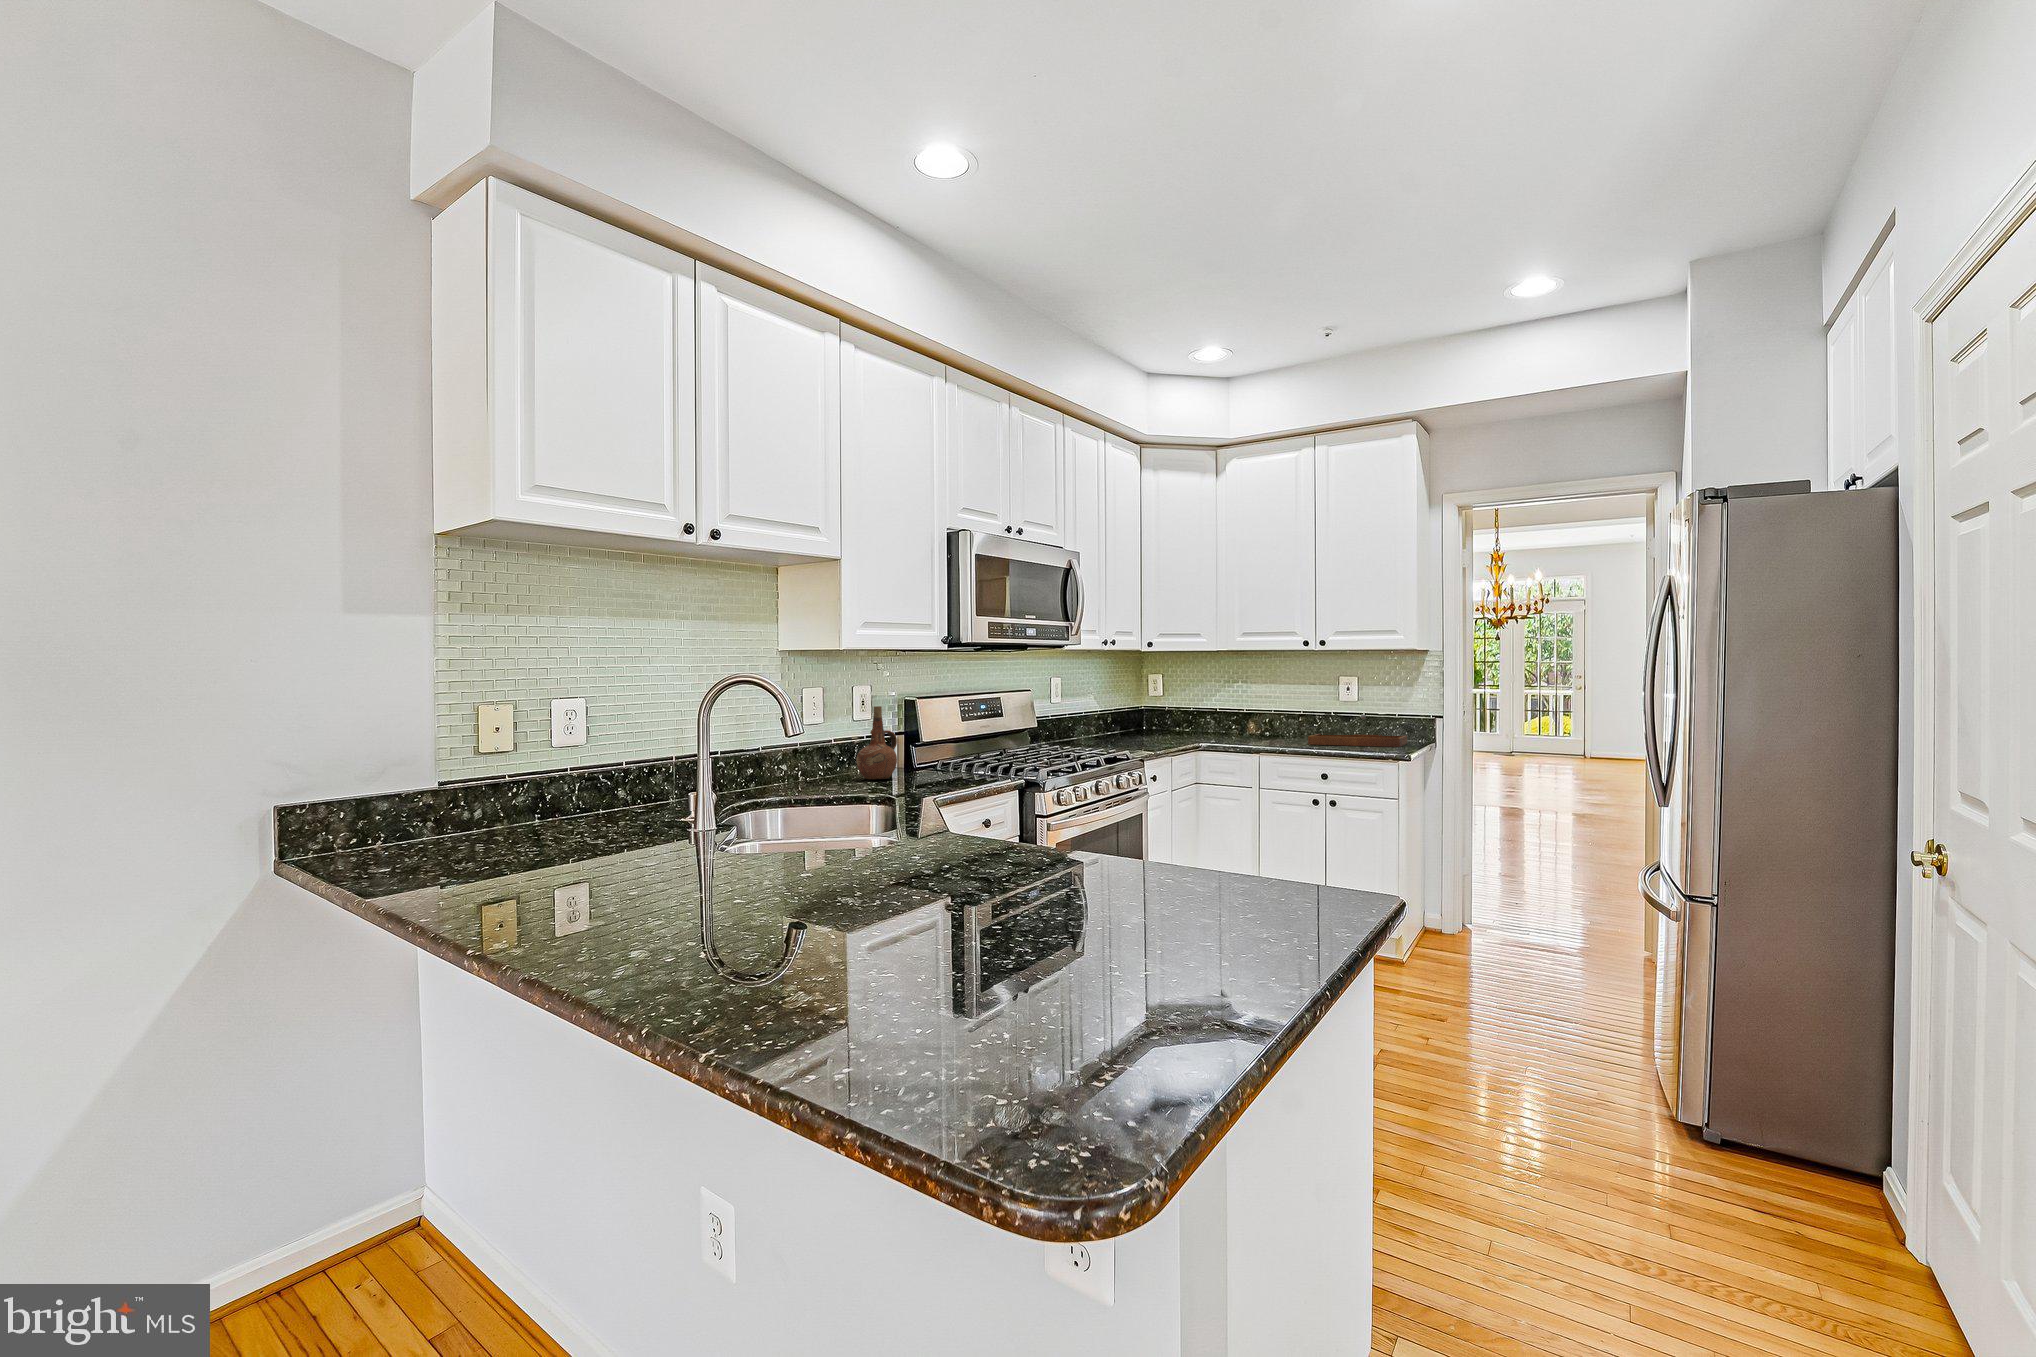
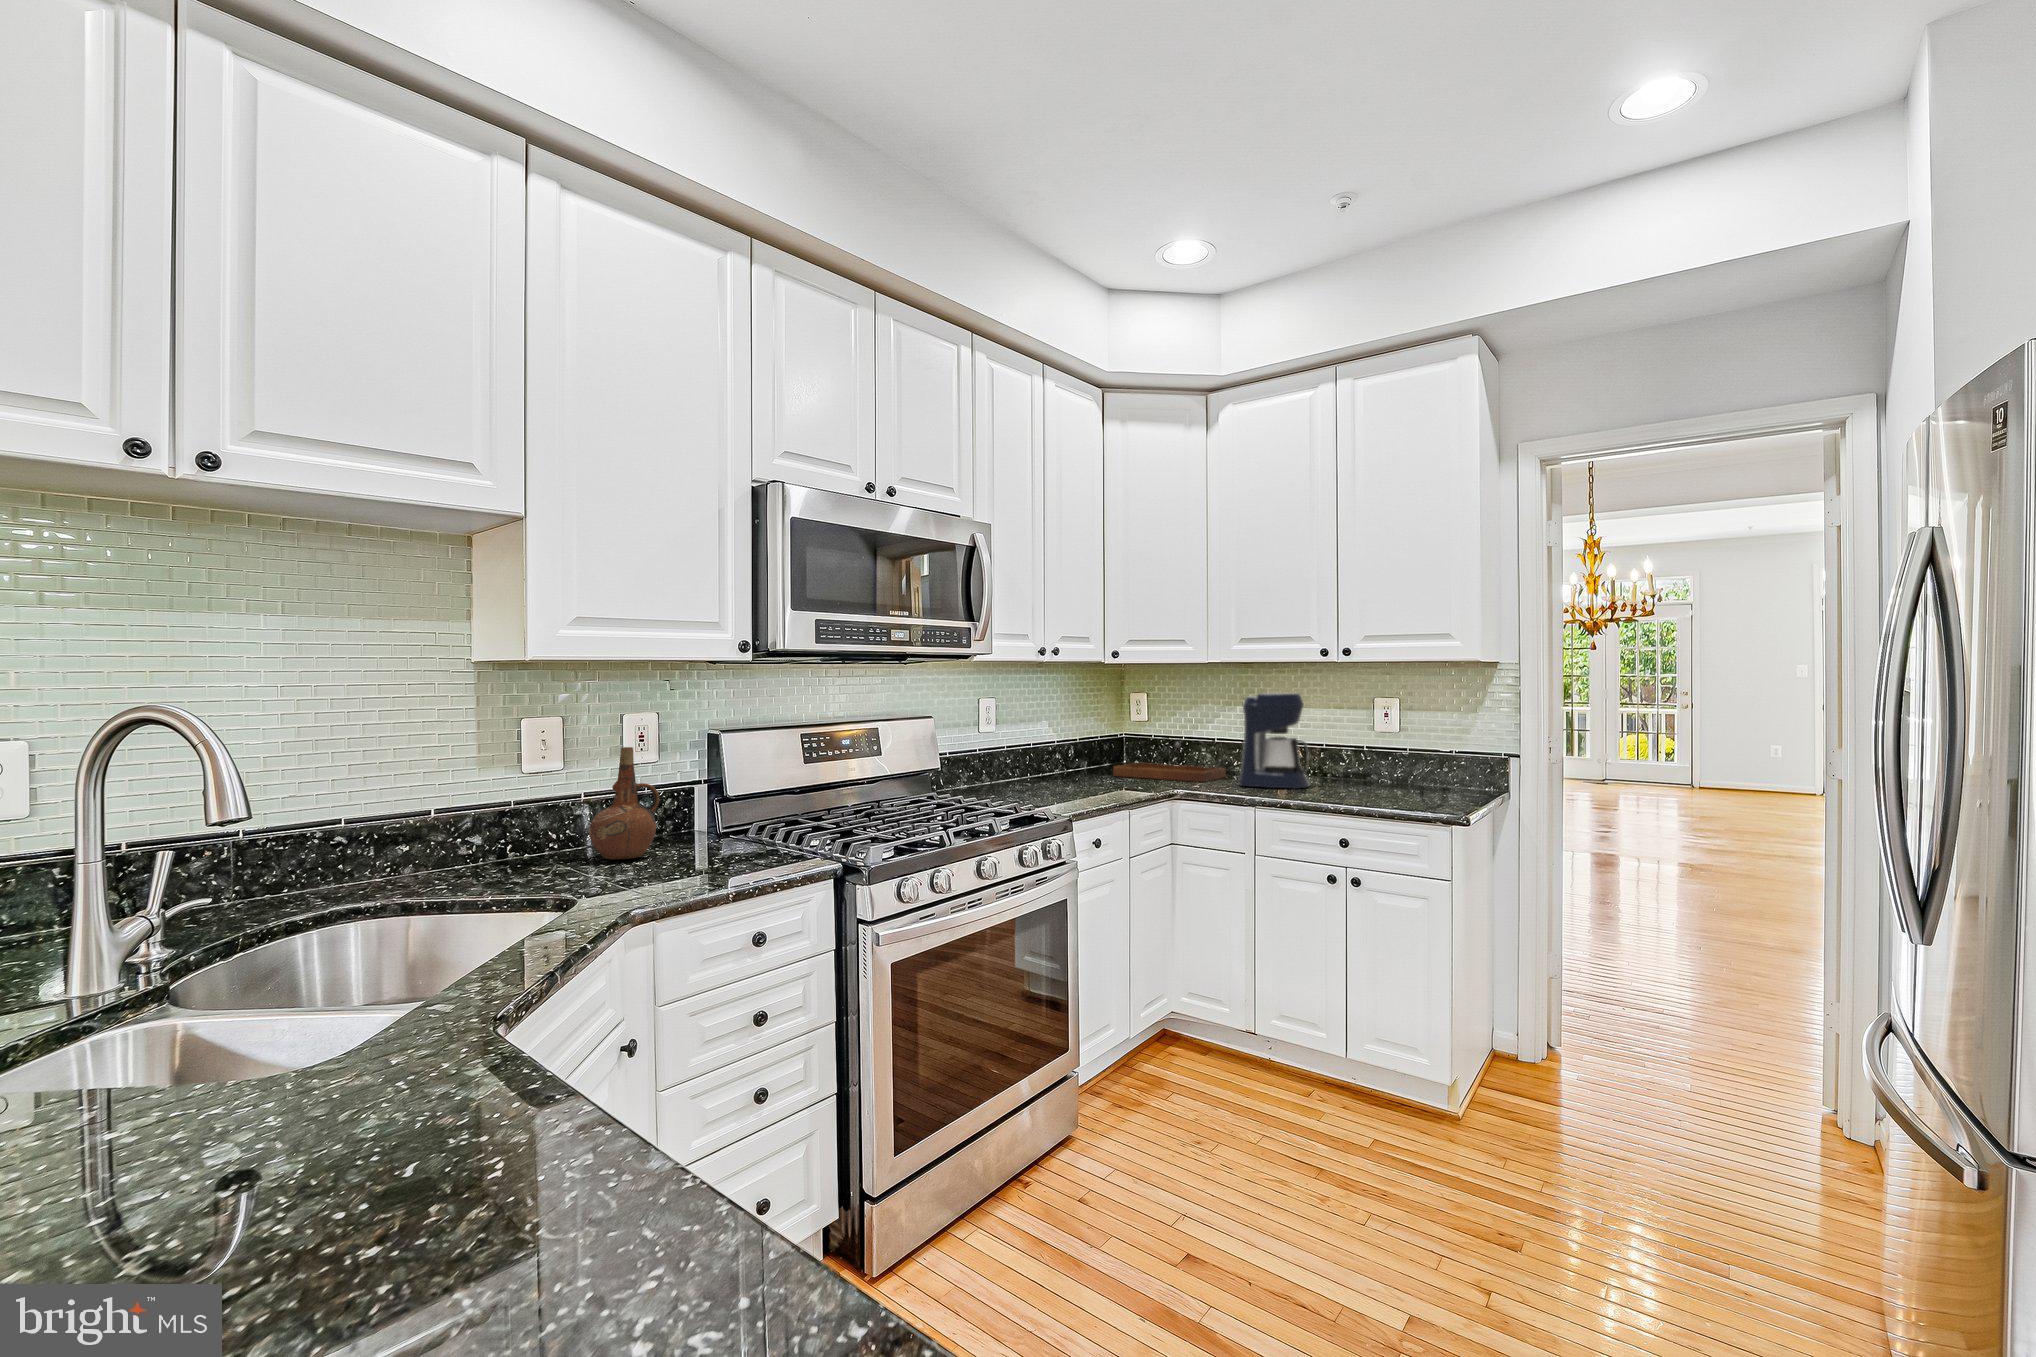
coffee maker: none [1241,673,1294,743] -> present [1238,693,1310,789]
tray: present [1308,714,1407,747] -> present [1113,742,1226,782]

